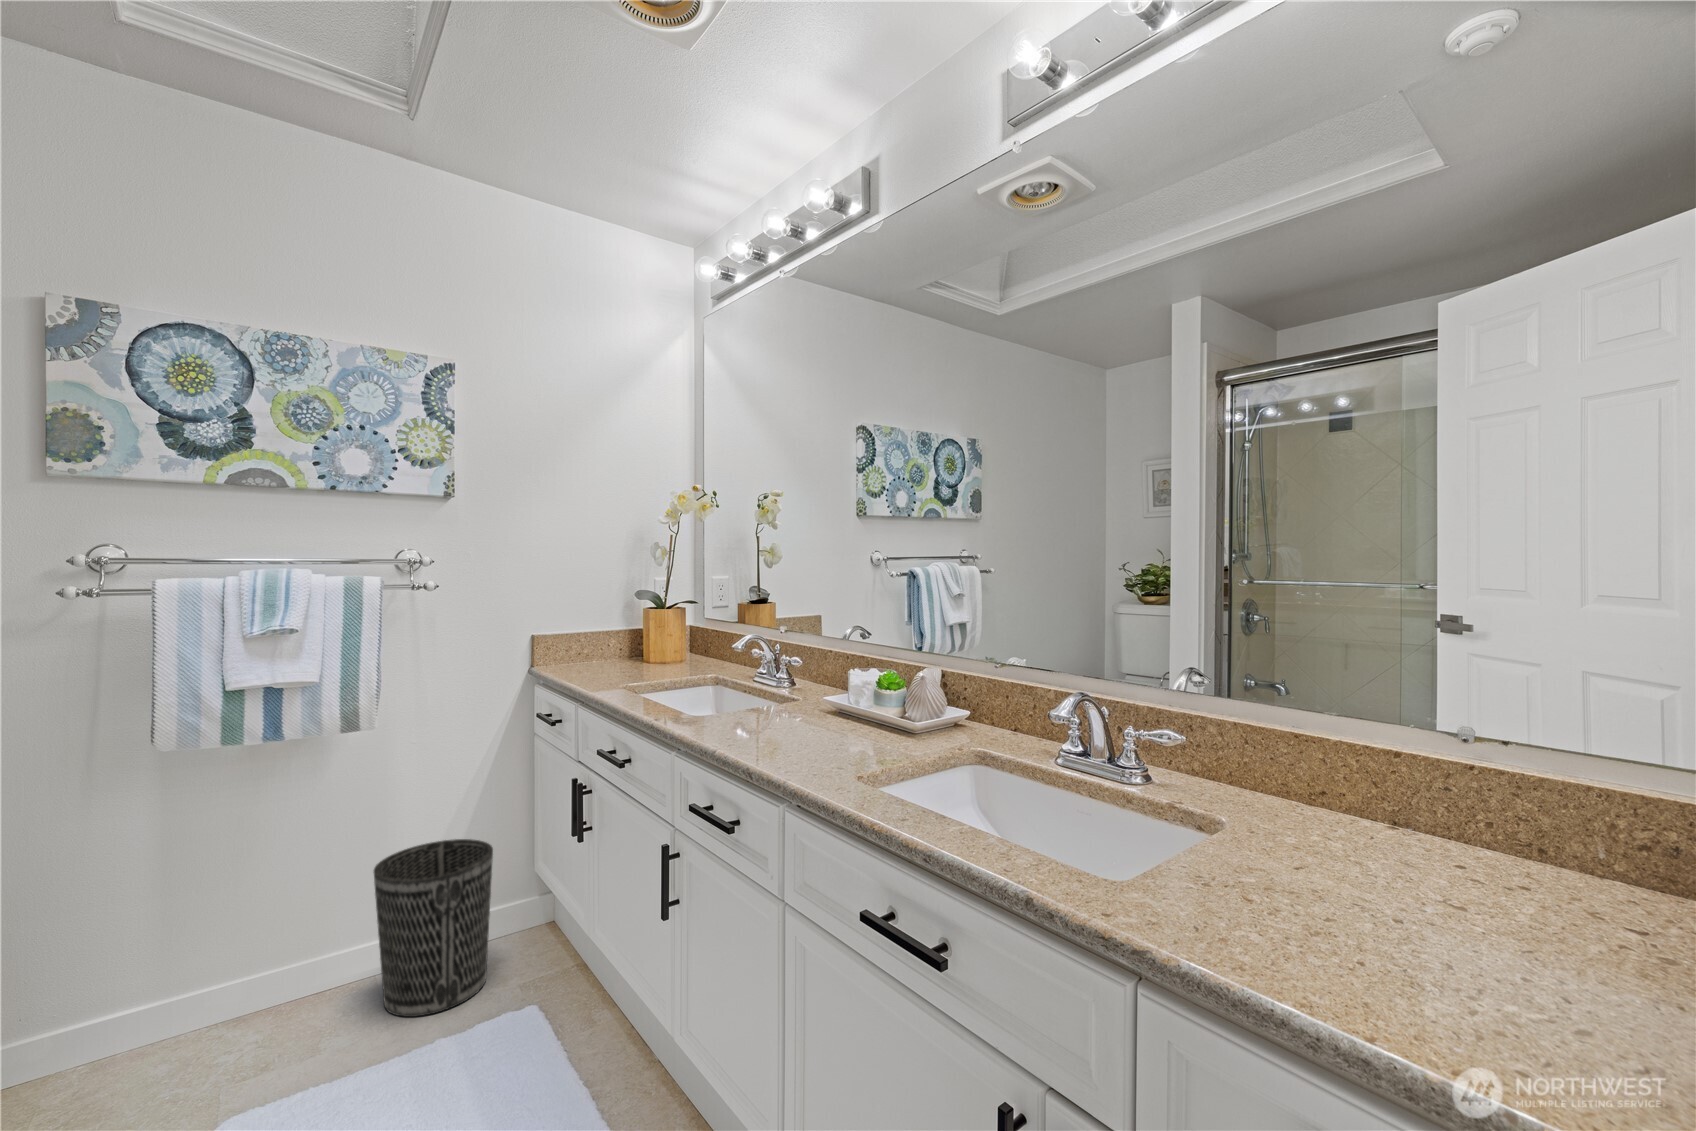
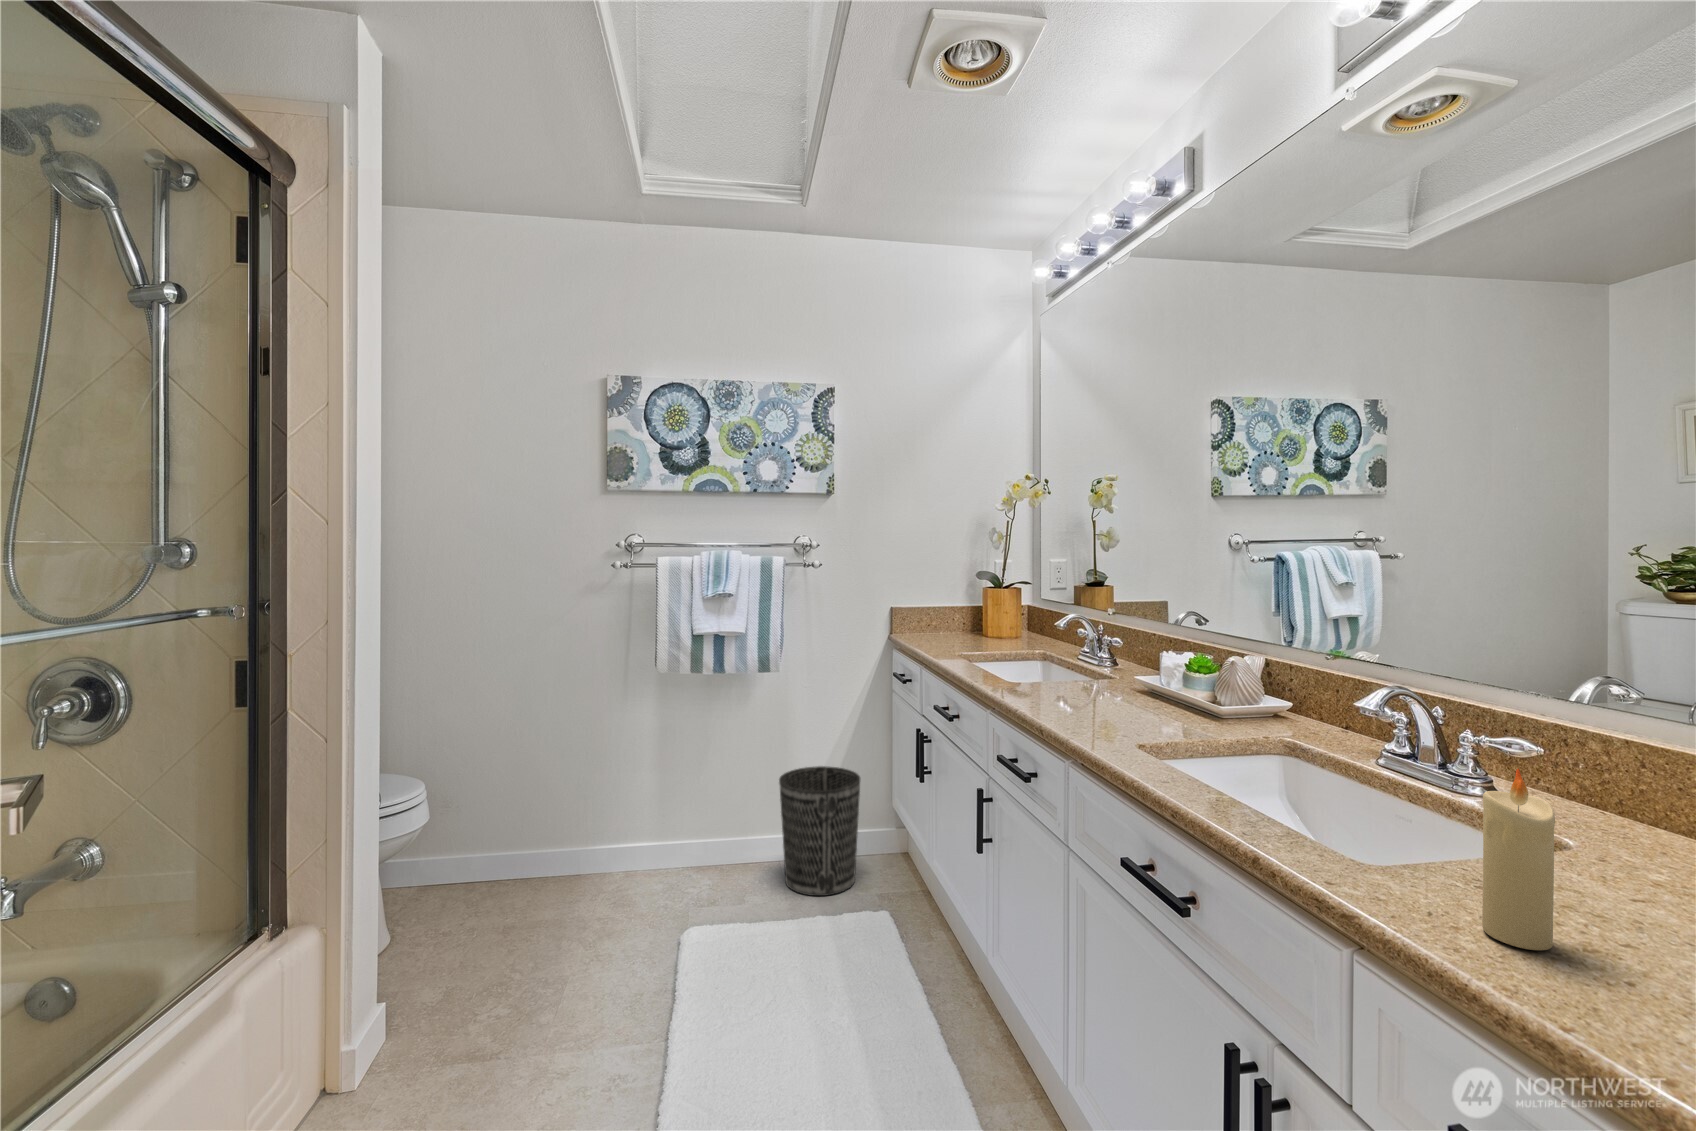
candle: none [1237,777,1297,949] -> present [1482,769,1555,950]

